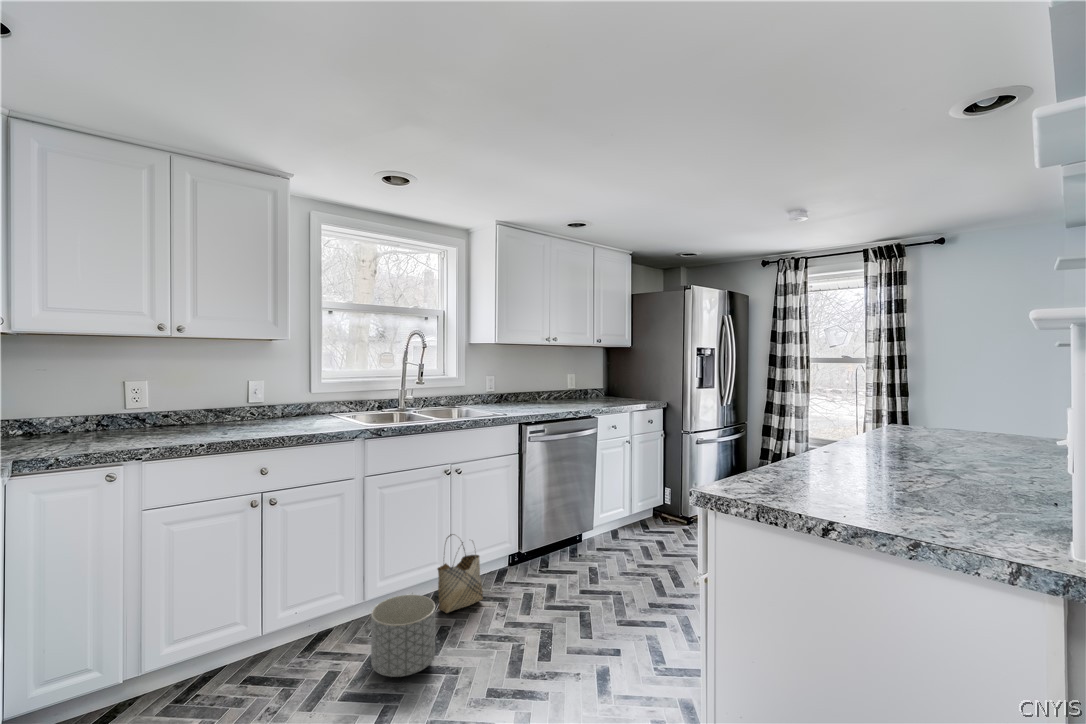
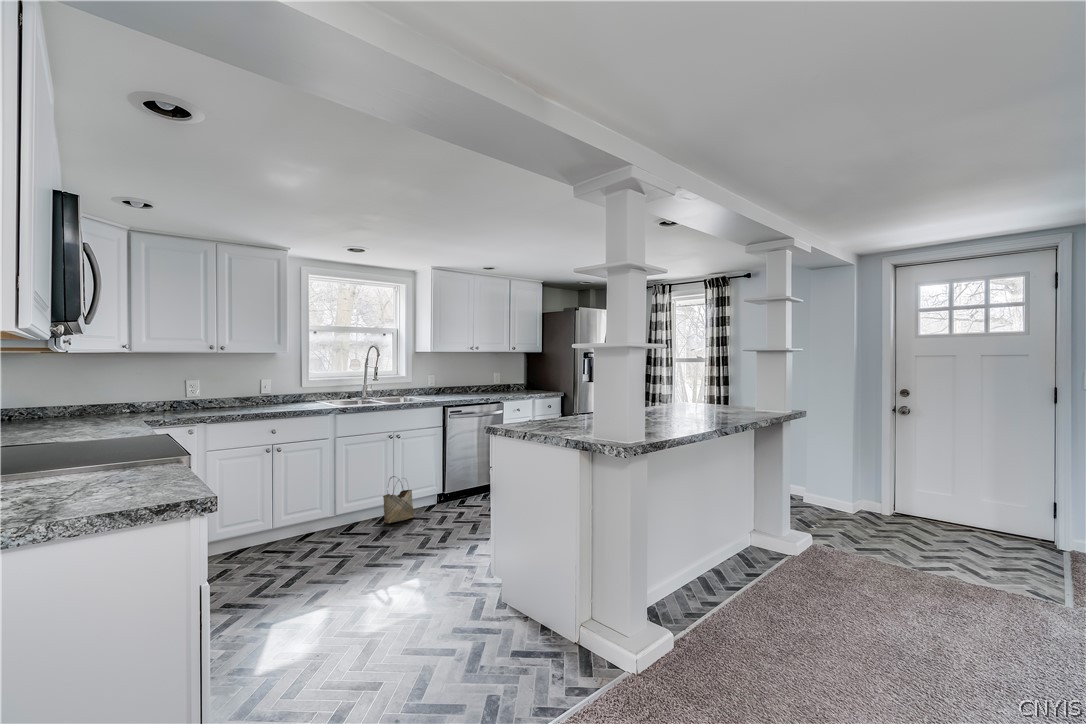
planter: present [371,595,435,677] -> none [338,506,377,548]

